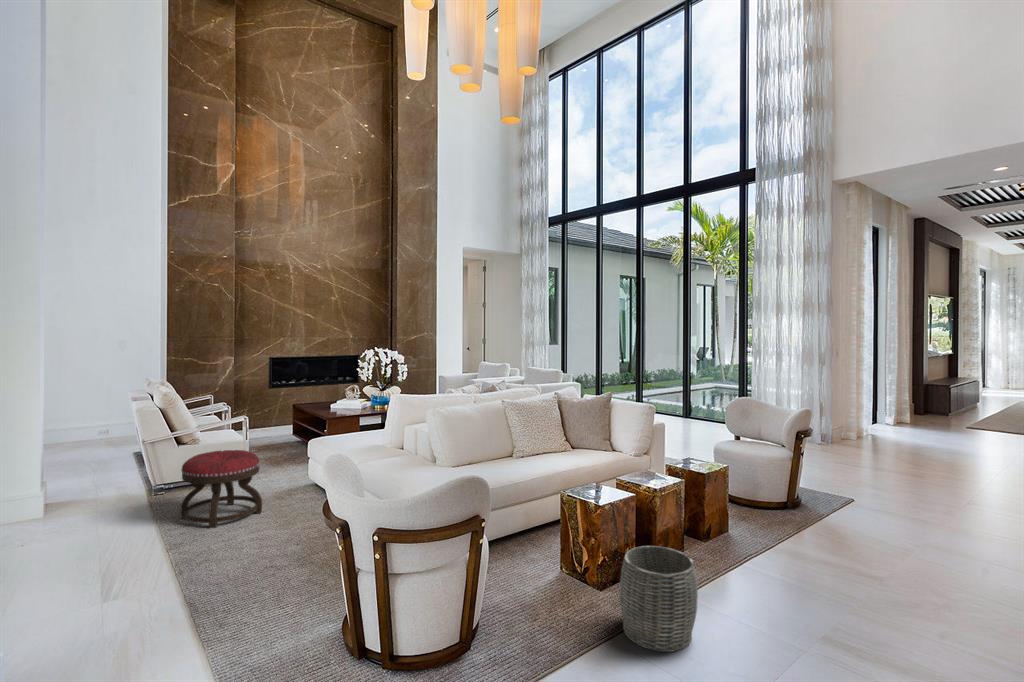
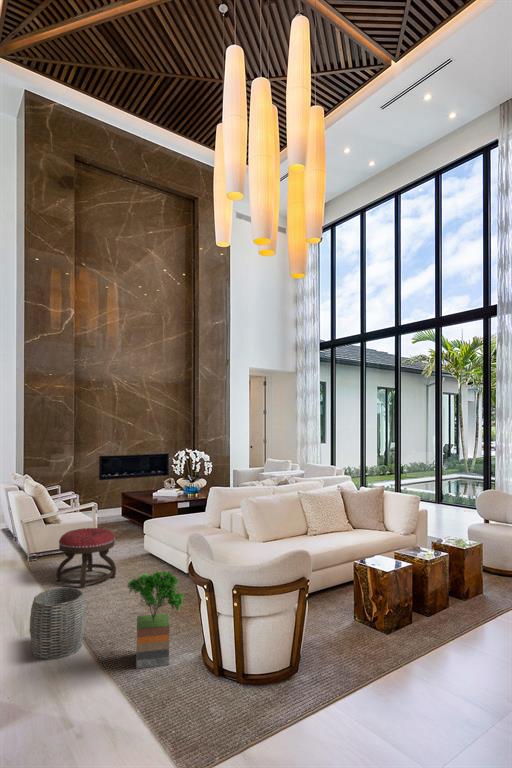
potted tree: none [232,511,318,646] -> present [128,571,183,669]
woven basket: present [620,546,698,652] -> present [30,588,86,660]

